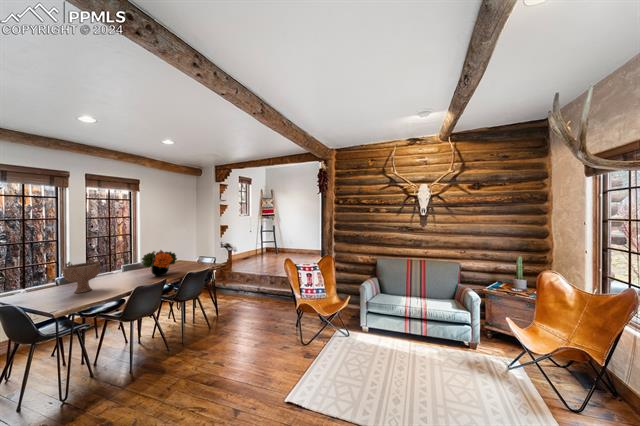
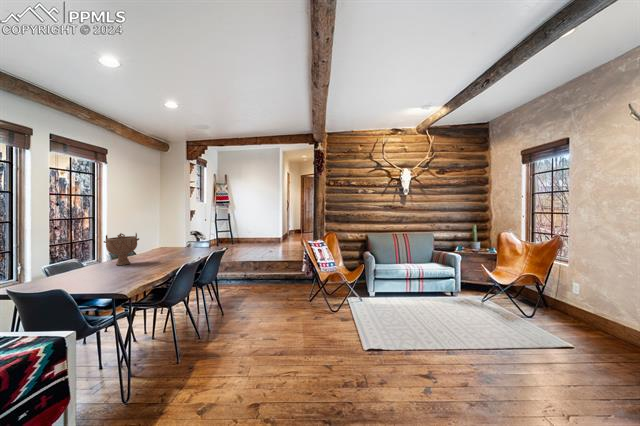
flower arrangement: present [142,250,177,276] -> none [157,227,191,254]

